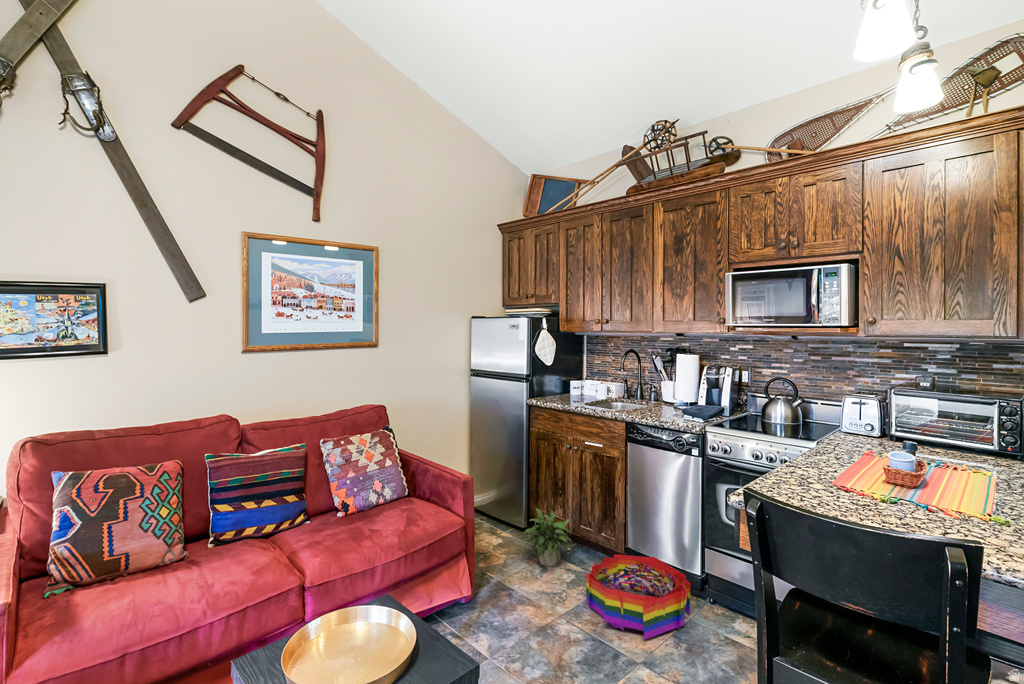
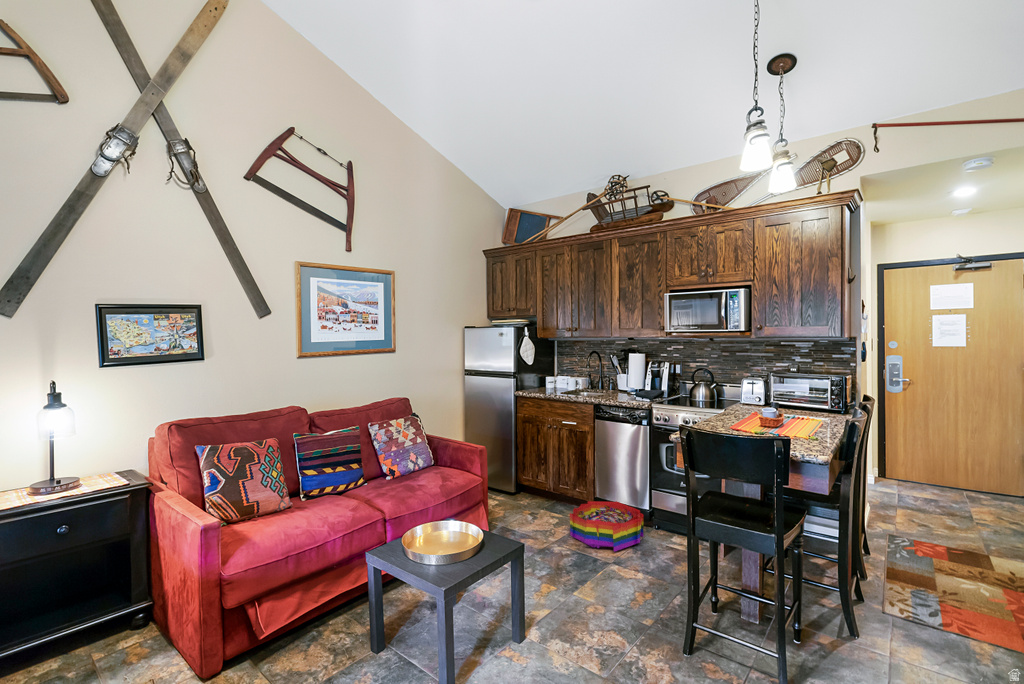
potted plant: present [525,508,572,566] -> none [517,474,554,516]

